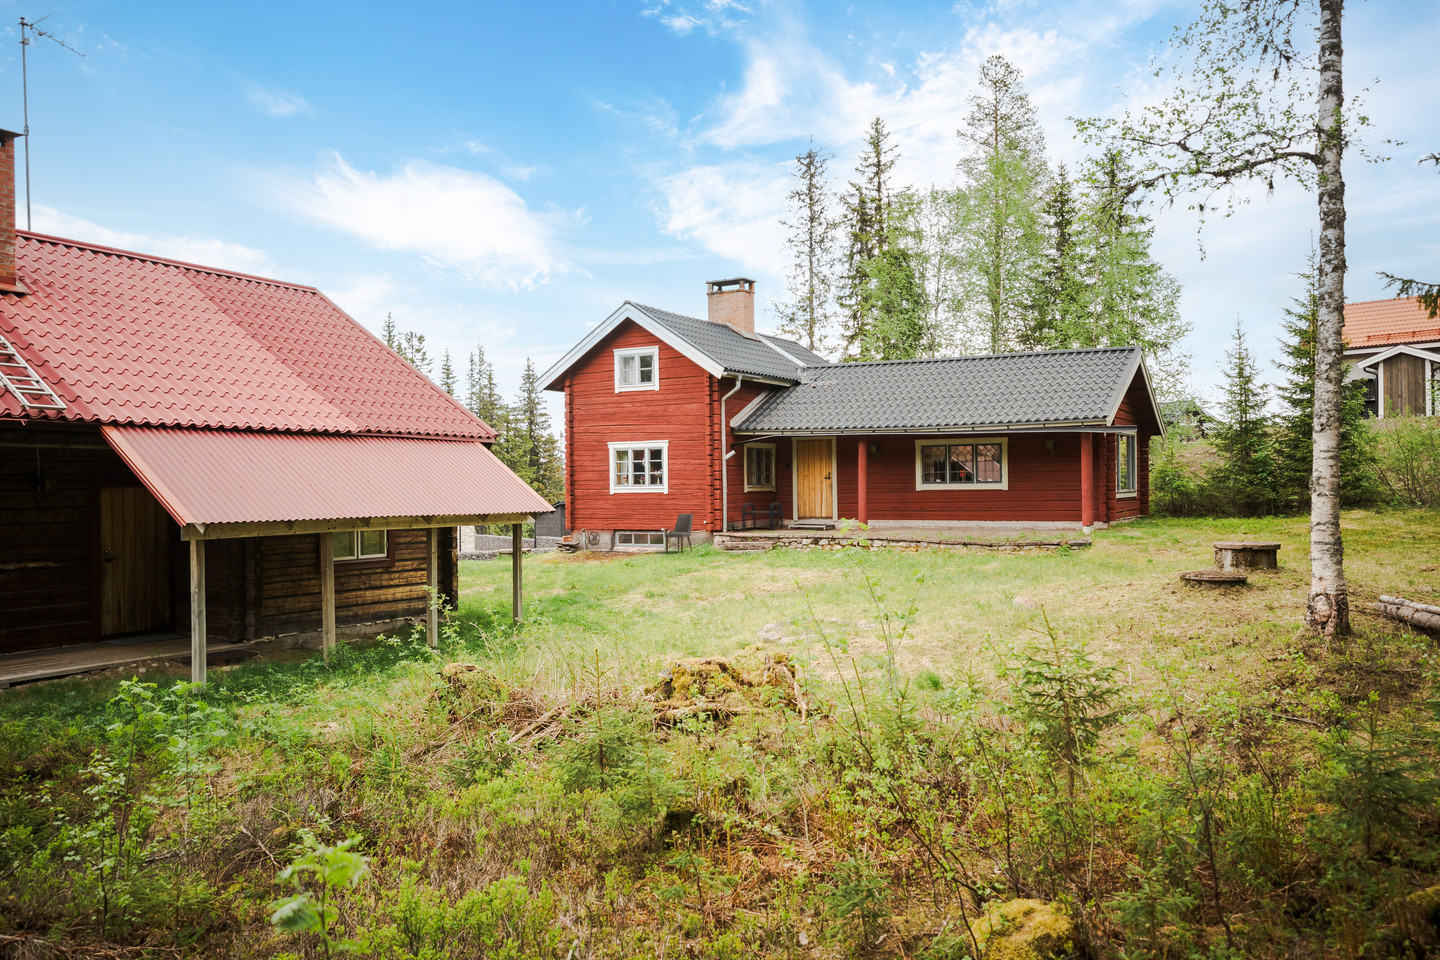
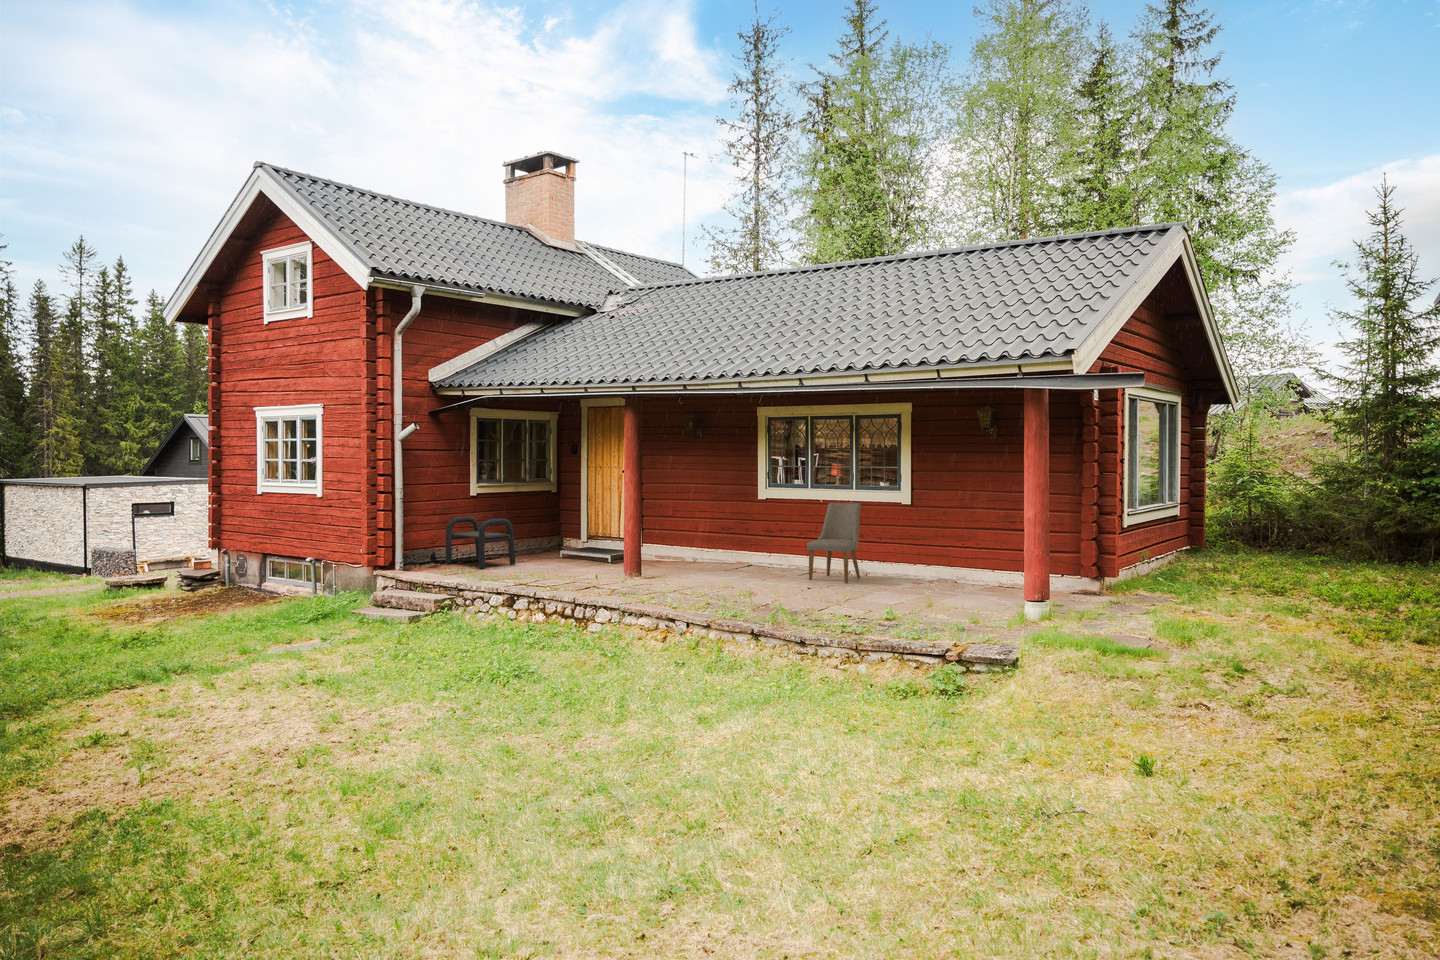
chair: present [665,514,693,553] -> present [807,503,861,583]

